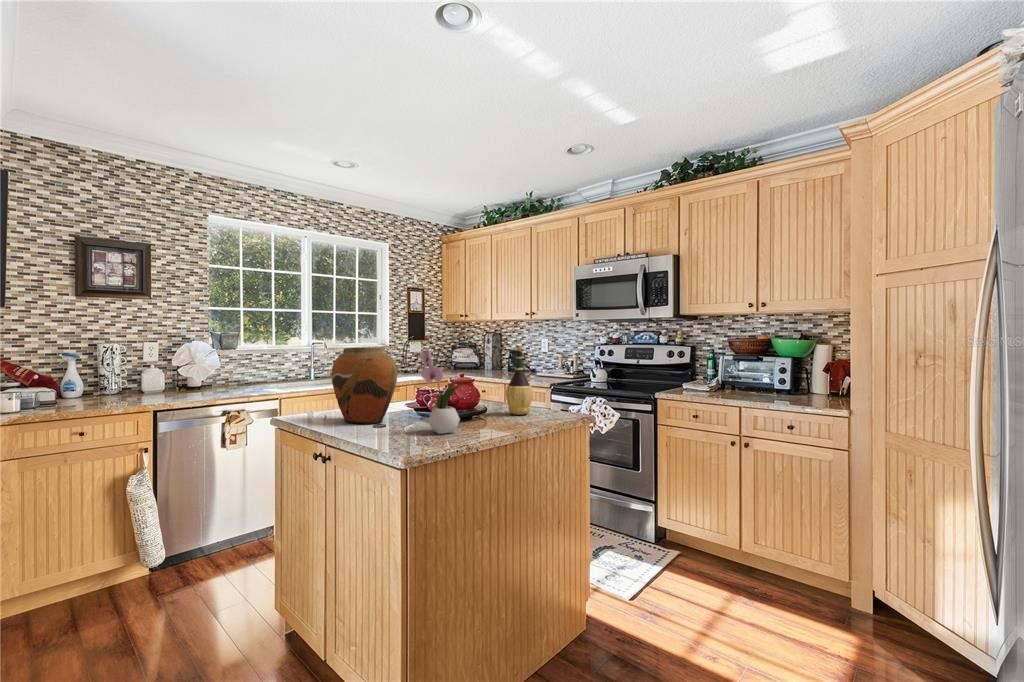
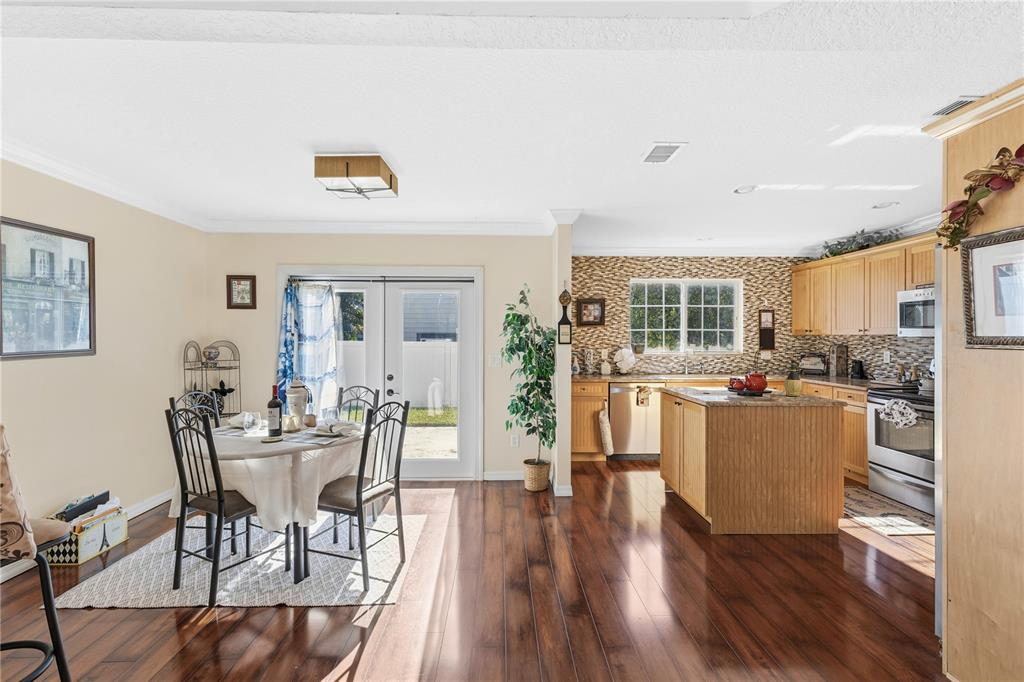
flower arrangement: present [420,336,463,434] -> none [725,351,747,398]
vase: present [332,348,397,424] -> none [687,355,718,392]

